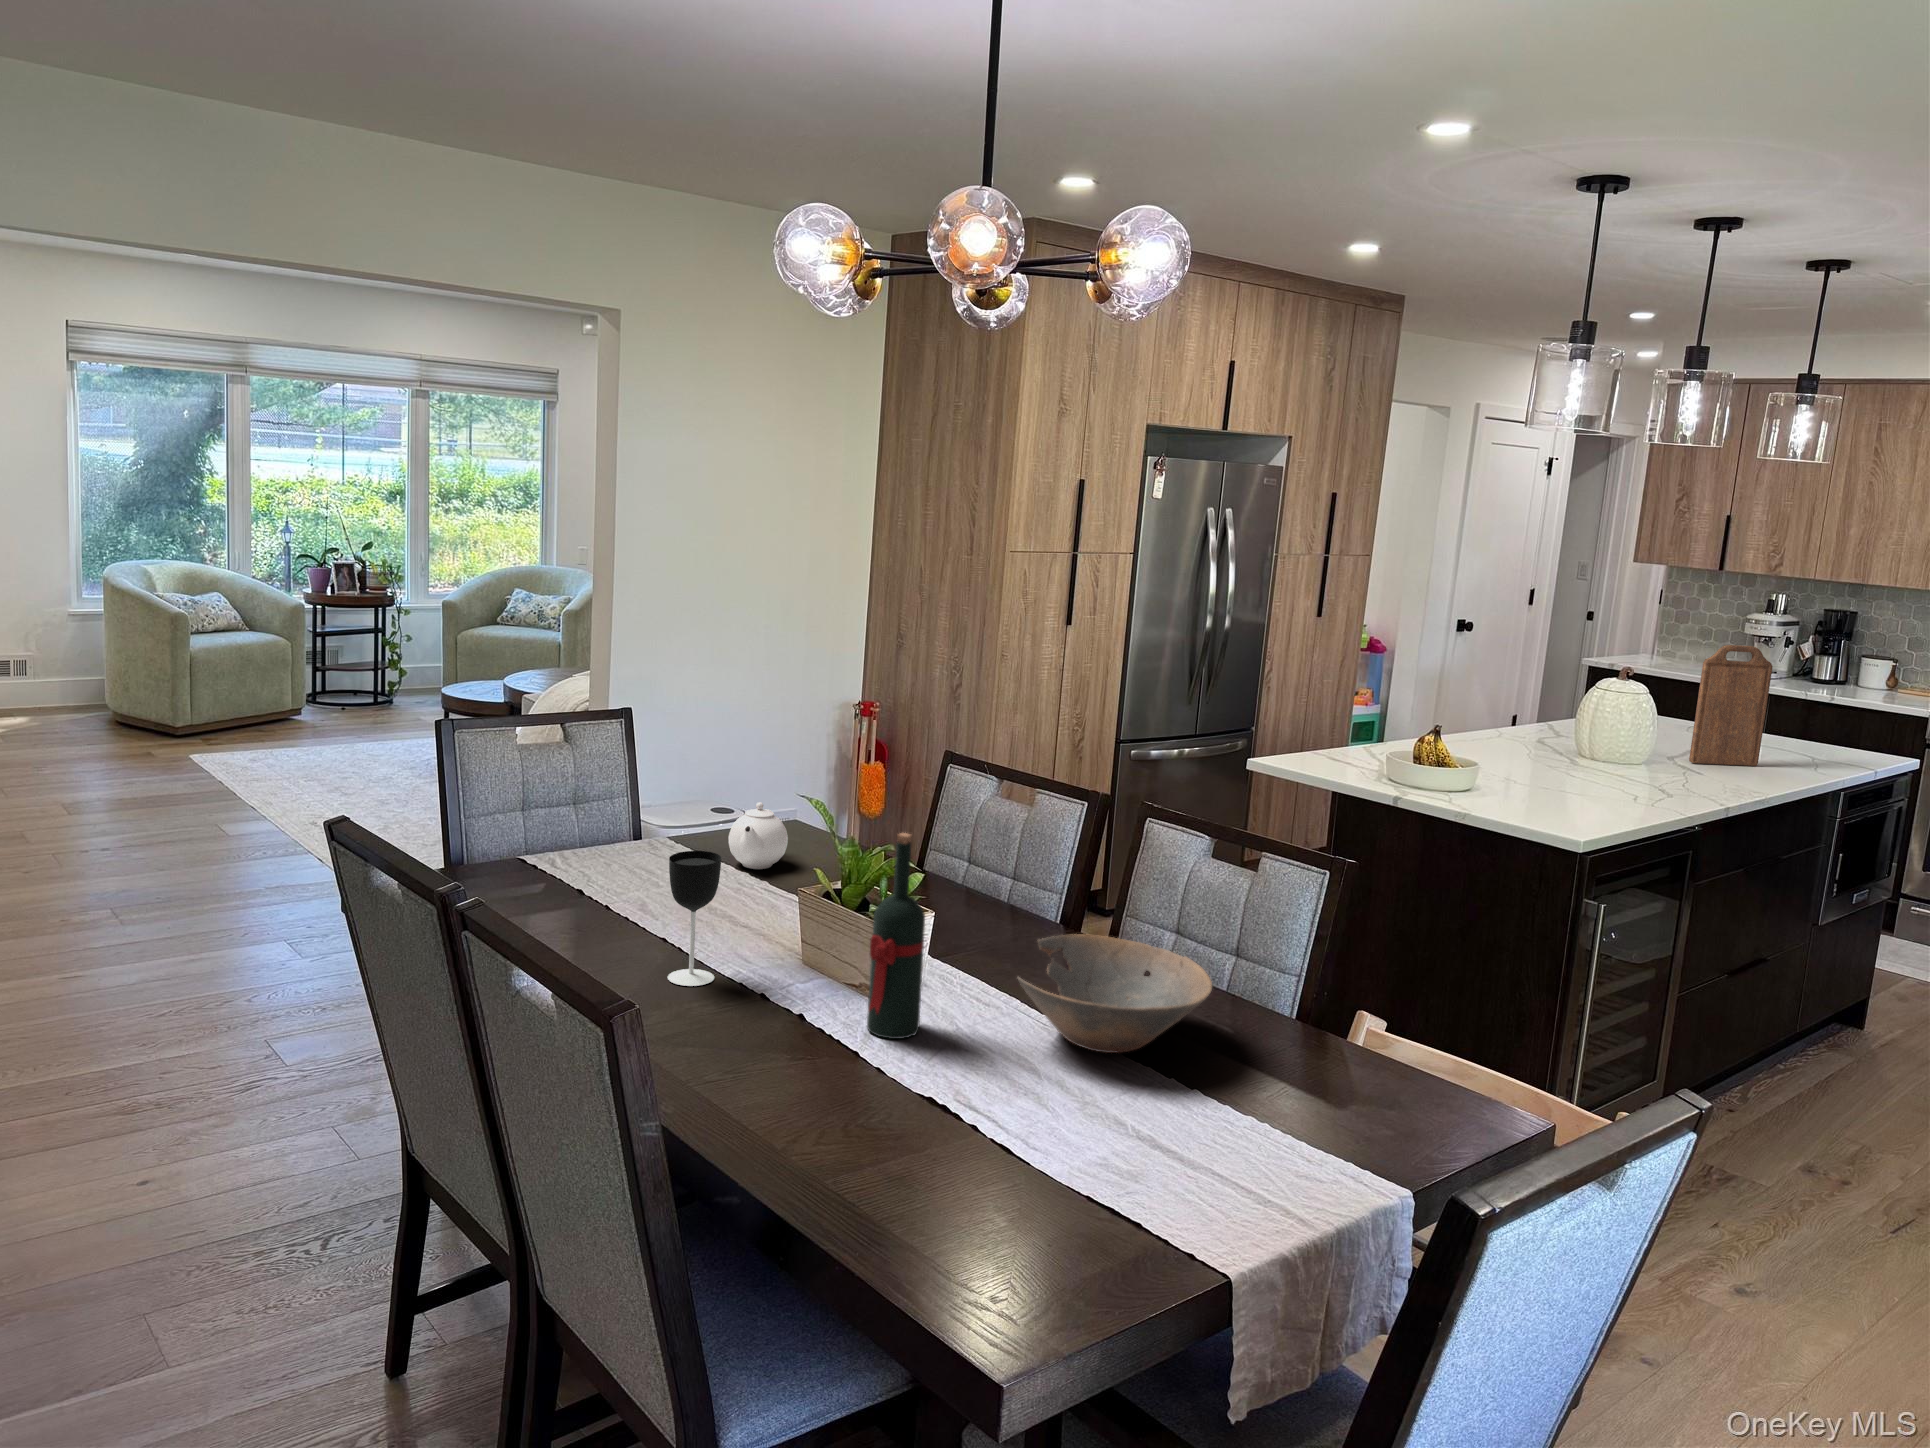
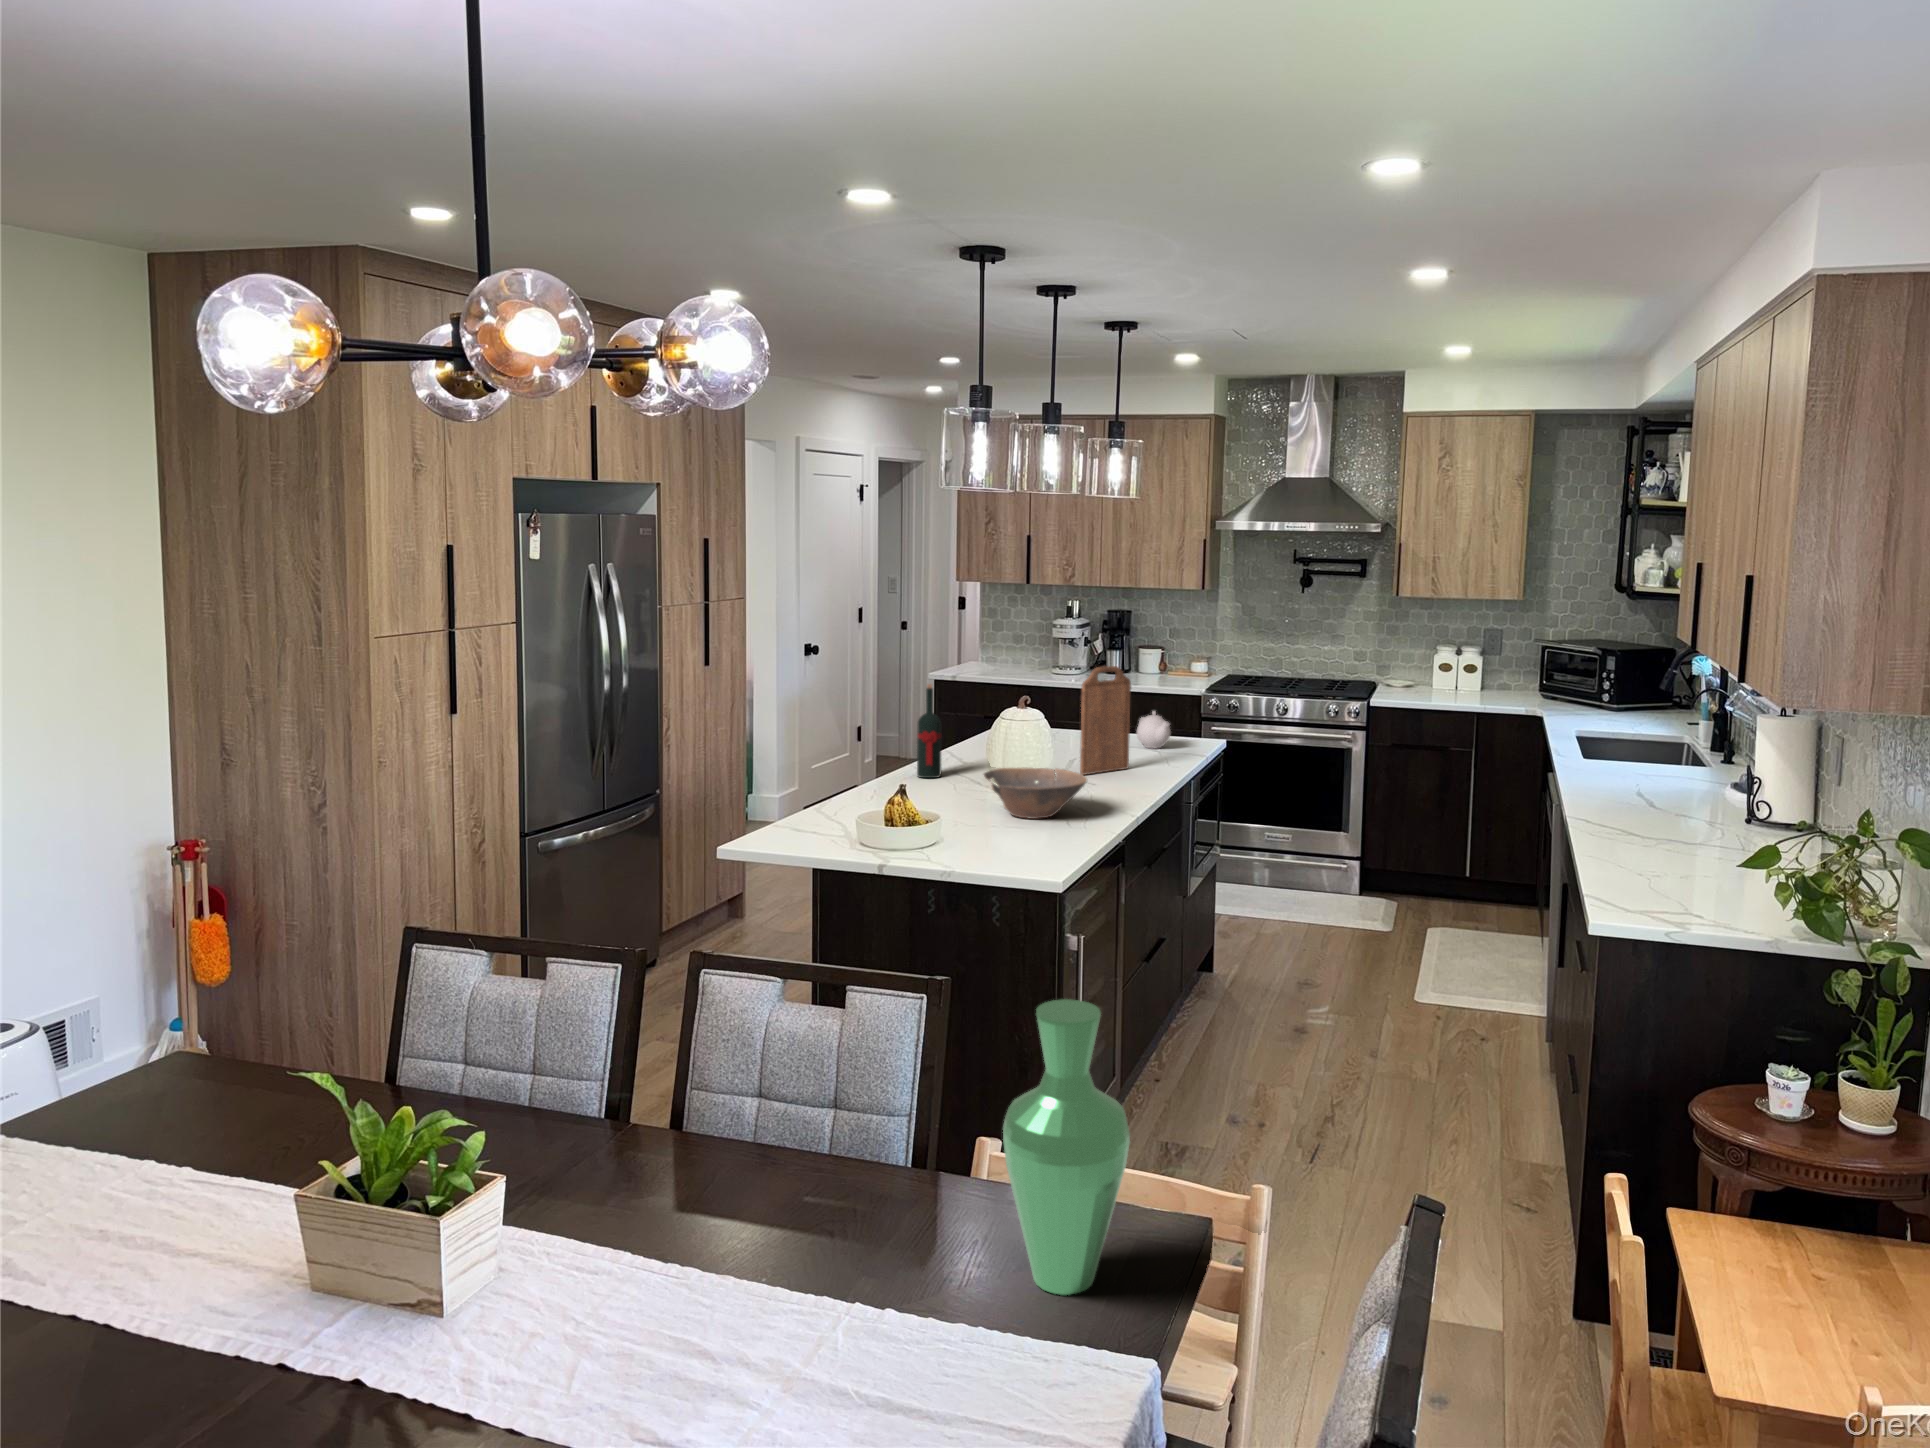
teapot: present [729,802,788,869] -> present [1137,711,1171,749]
wine bottle: present [867,833,925,1039] -> present [917,684,941,778]
wine glass: present [668,851,721,986] -> none [91,1190,187,1403]
vase: none [1317,857,1443,1130] -> present [1003,999,1130,1295]
bowl: present [1018,934,1212,1053] -> present [984,768,1087,819]

